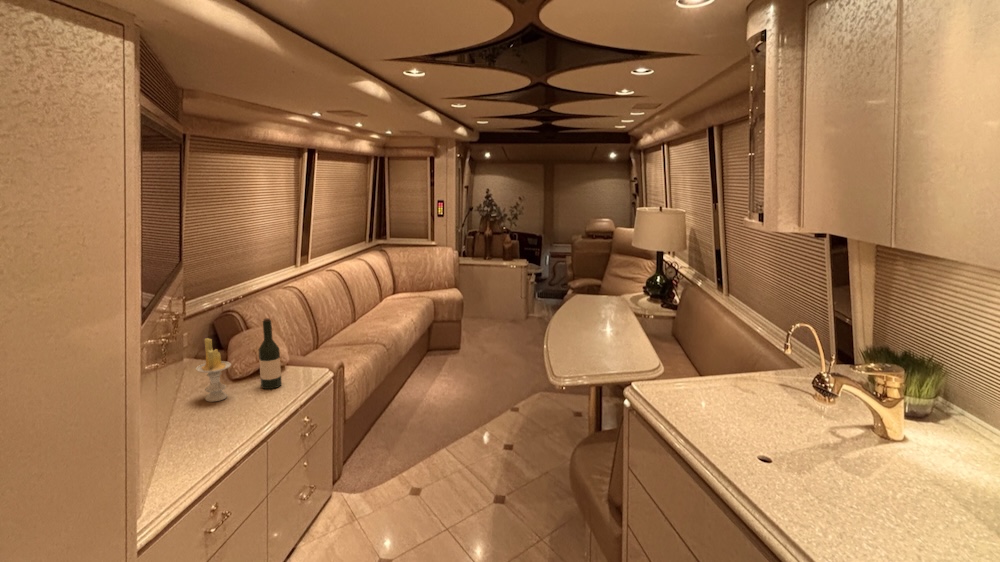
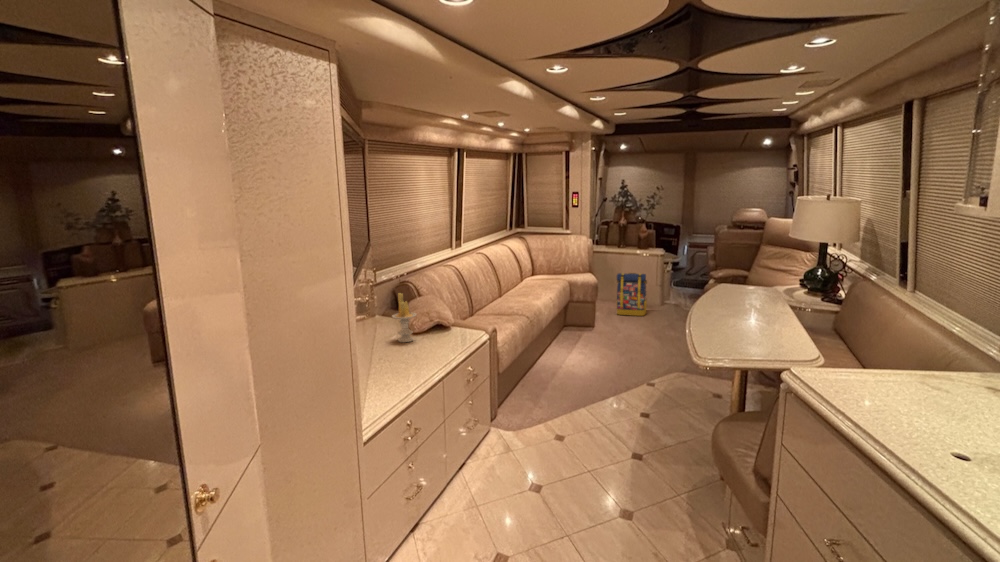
backpack: none [481,285,511,329] -> present [617,273,647,316]
wine bottle: present [259,318,282,389] -> none [435,280,452,337]

